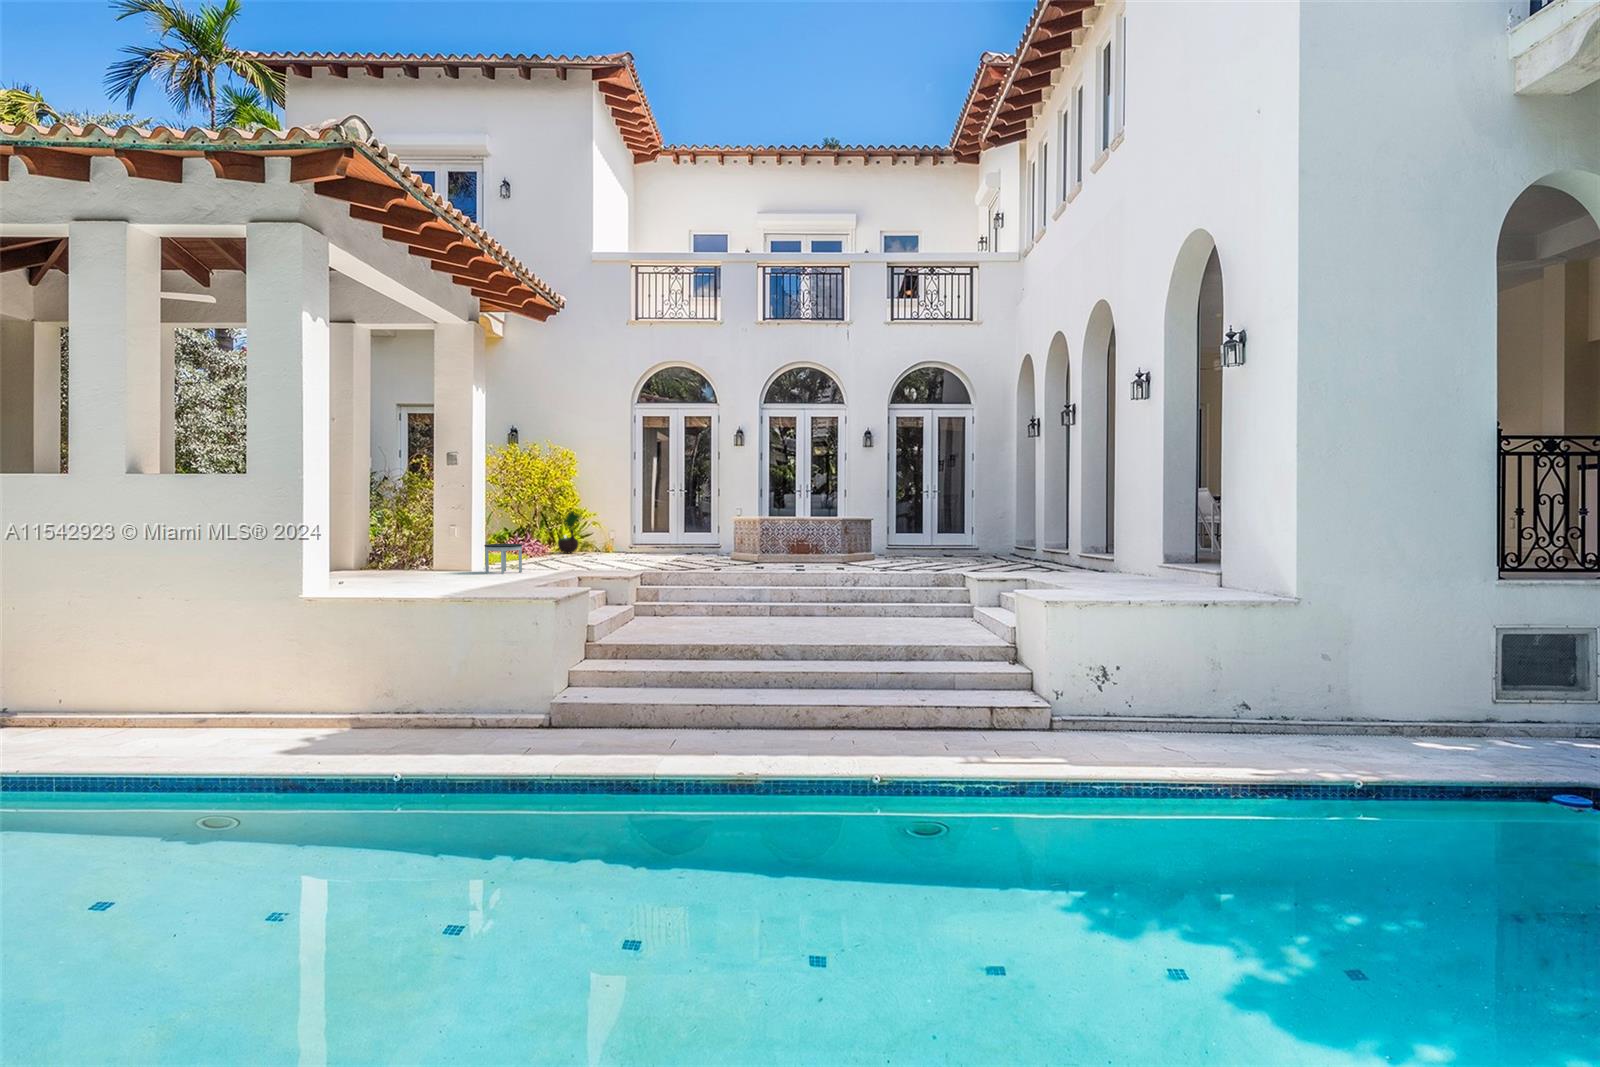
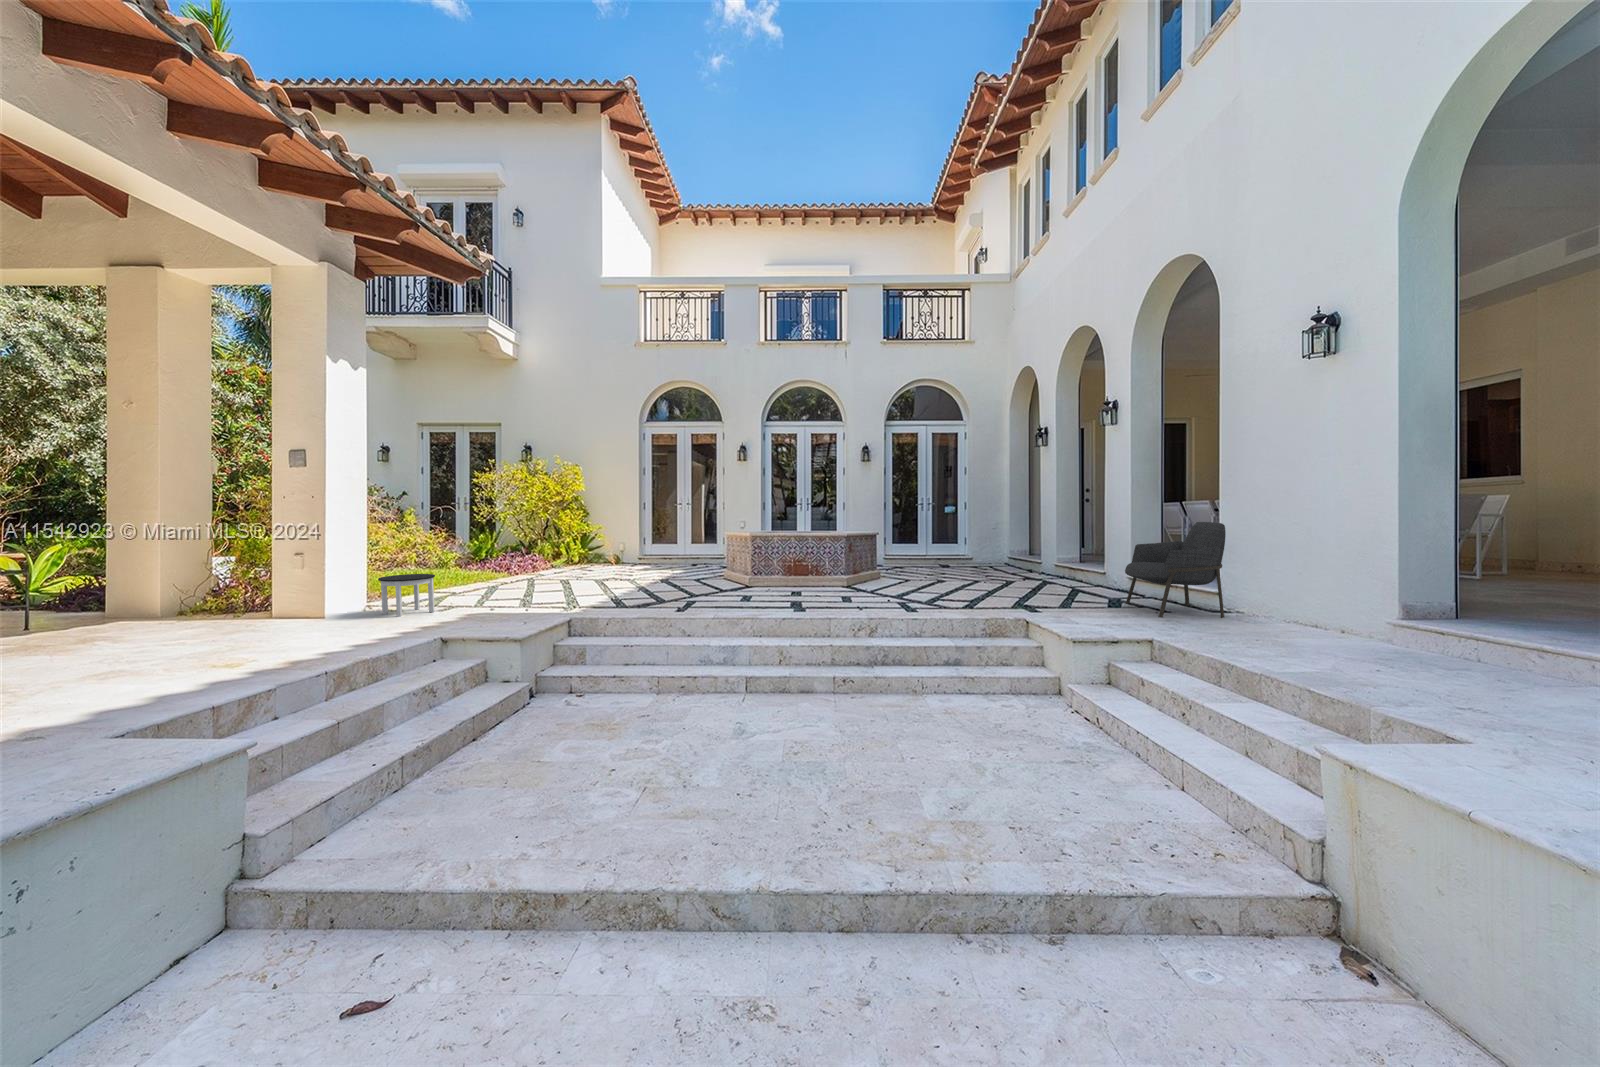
armchair: none [1057,507,1122,578] -> present [1125,522,1226,618]
potted tree: present [558,509,581,553] -> none [558,522,586,569]

